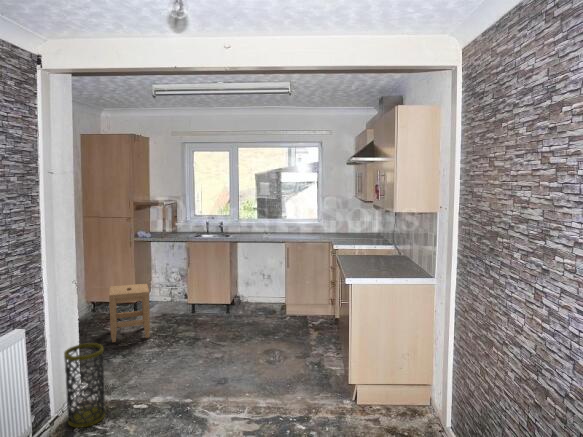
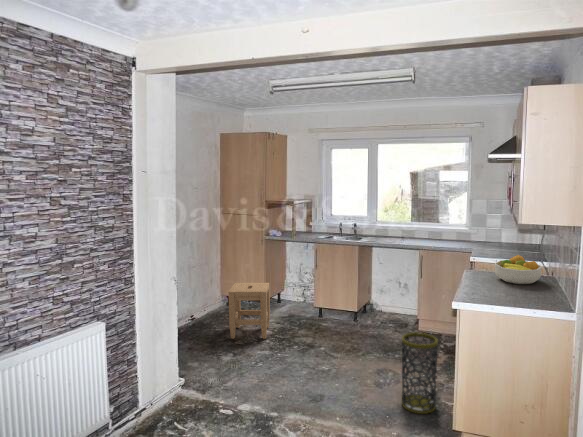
fruit bowl: none [361,243,393,264] -> present [494,255,542,284]
trash can: present [64,343,105,428] -> present [402,333,438,414]

